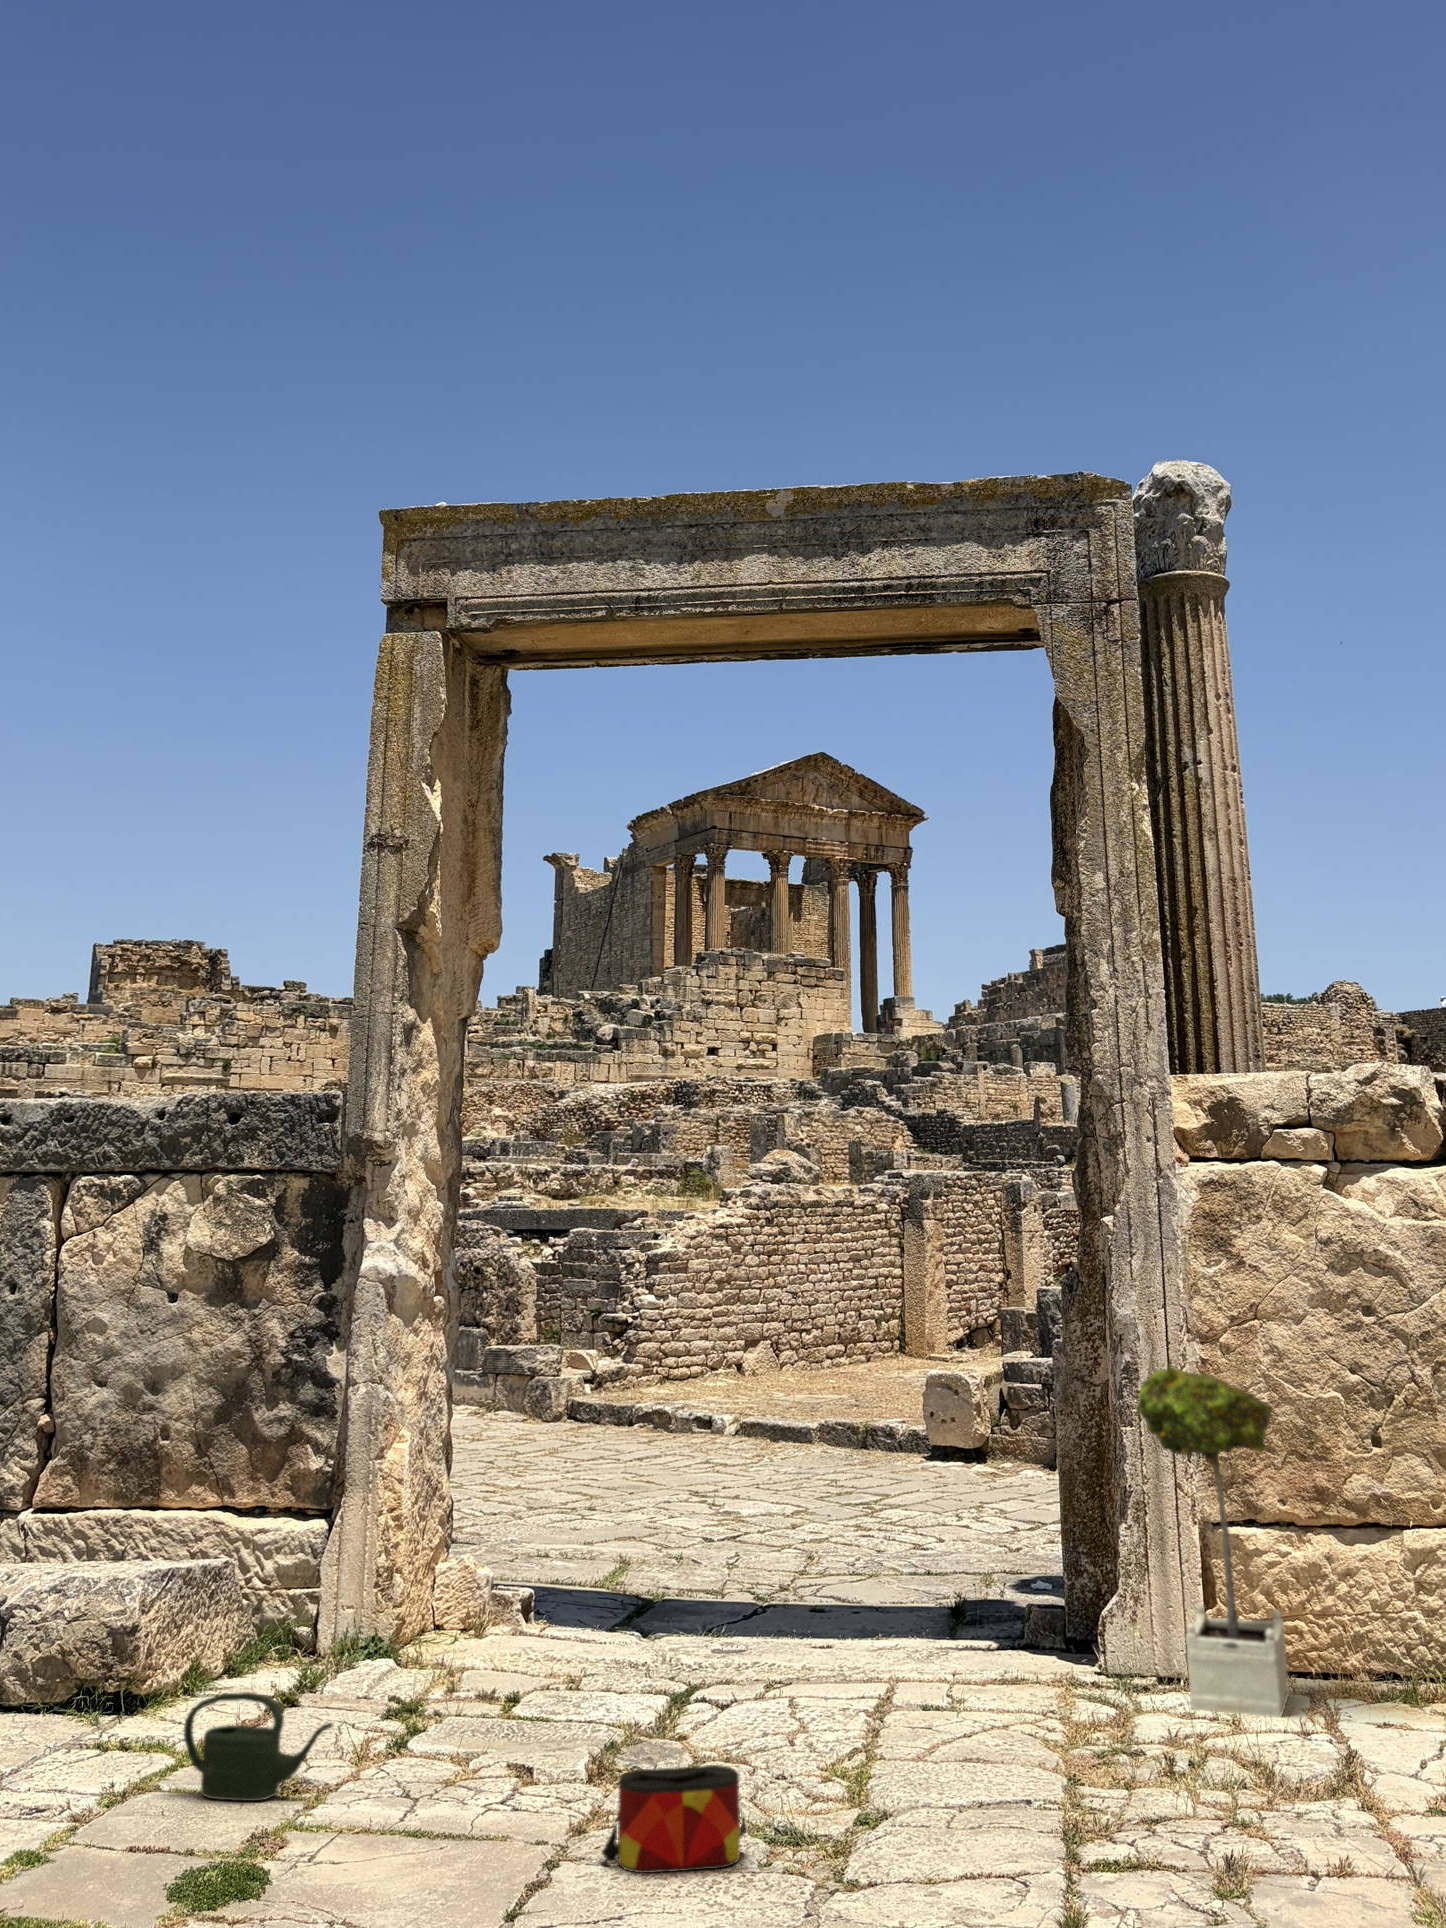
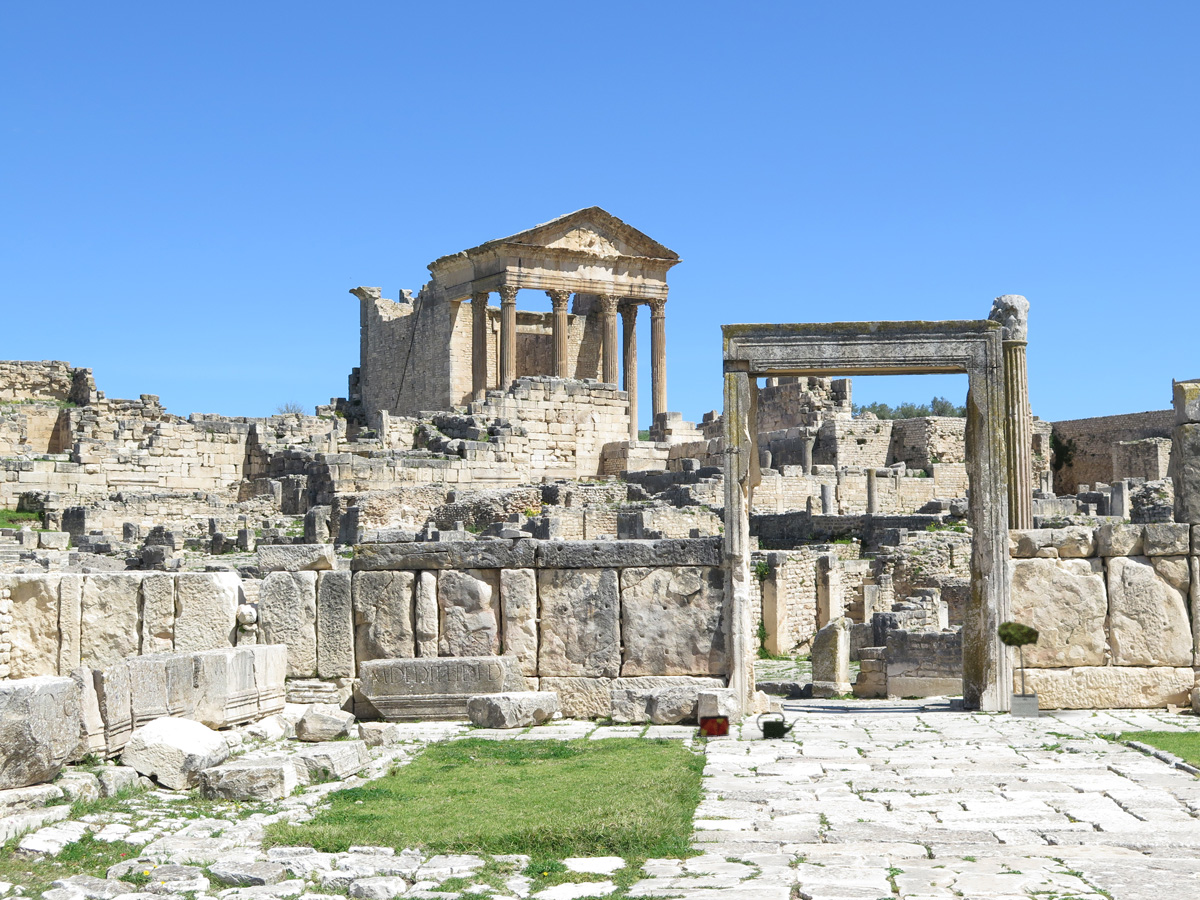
bag: present [602,1765,746,1873] -> present [696,715,729,737]

